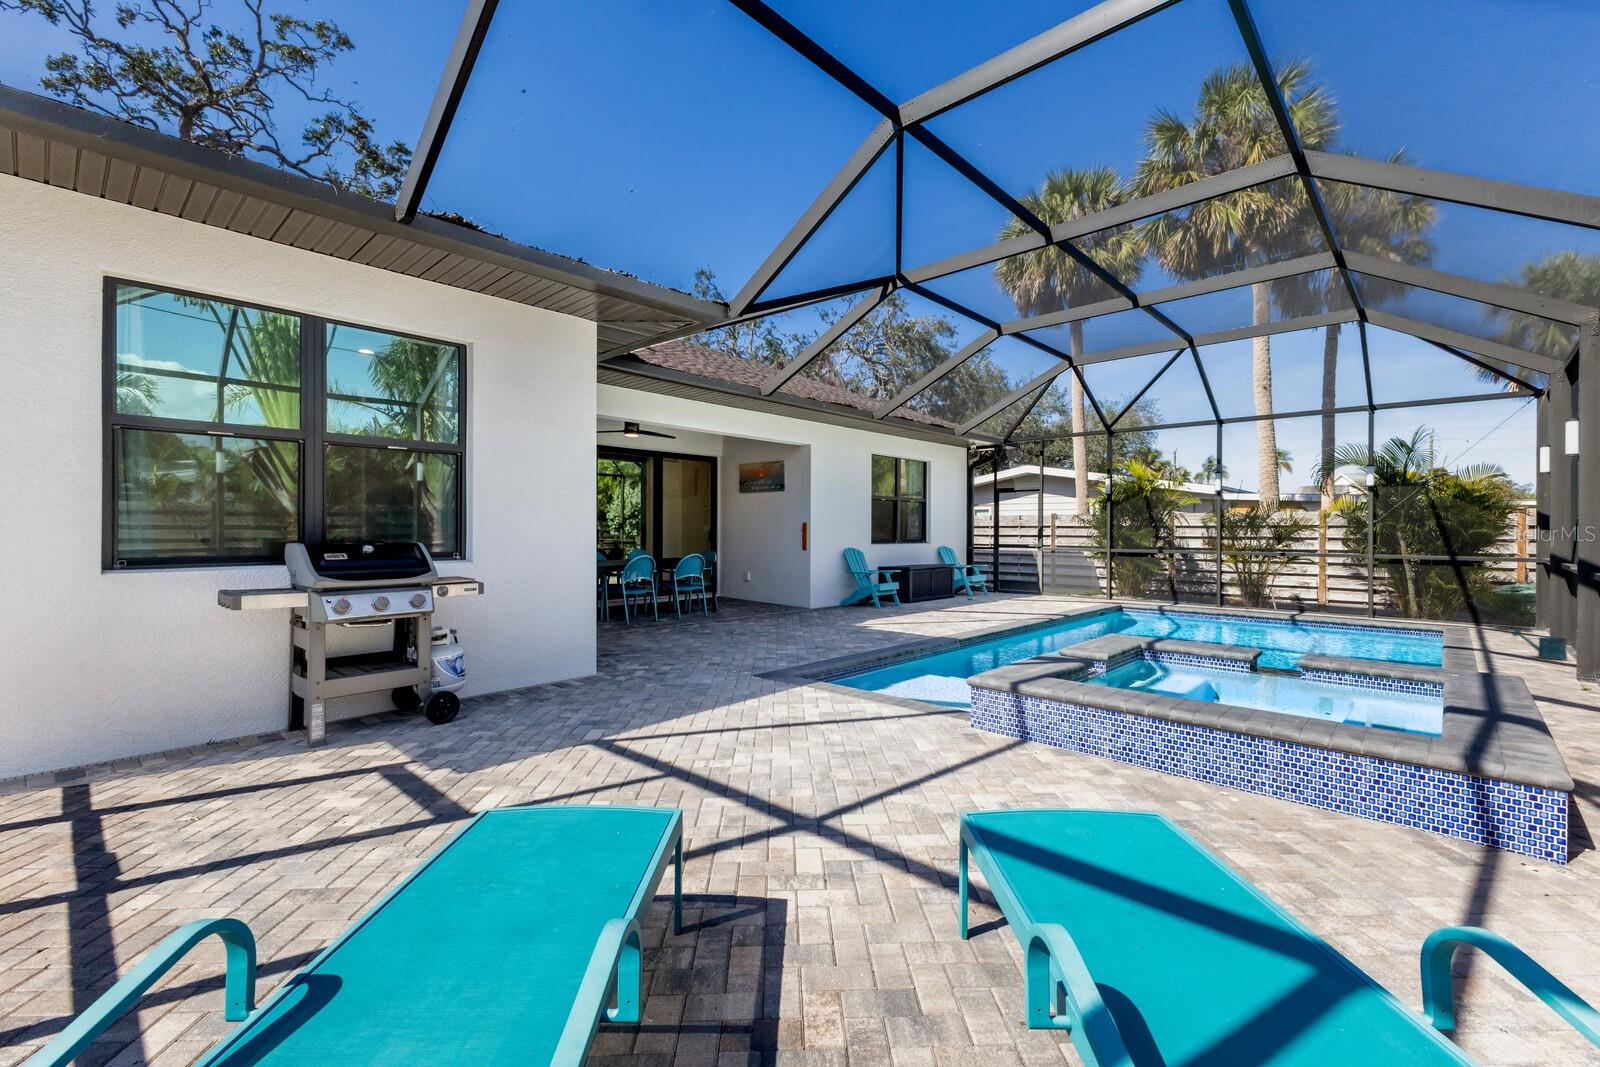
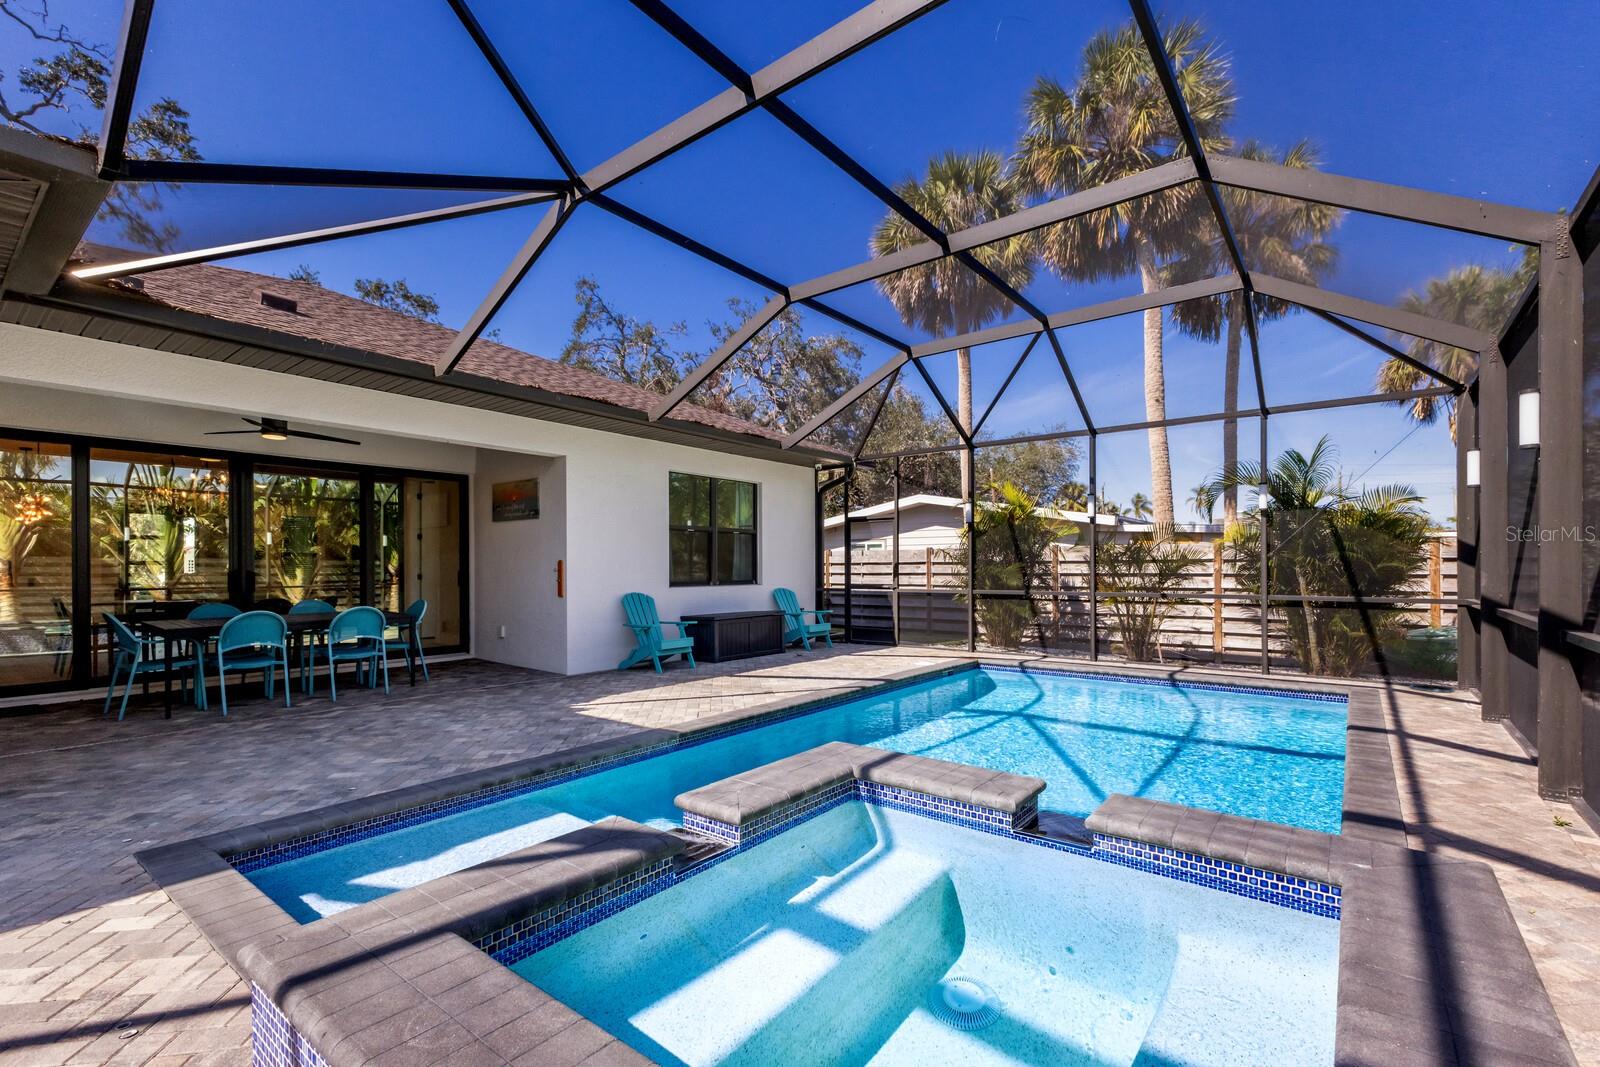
watering can: present [1512,628,1567,660] -> none [1439,704,1518,748]

